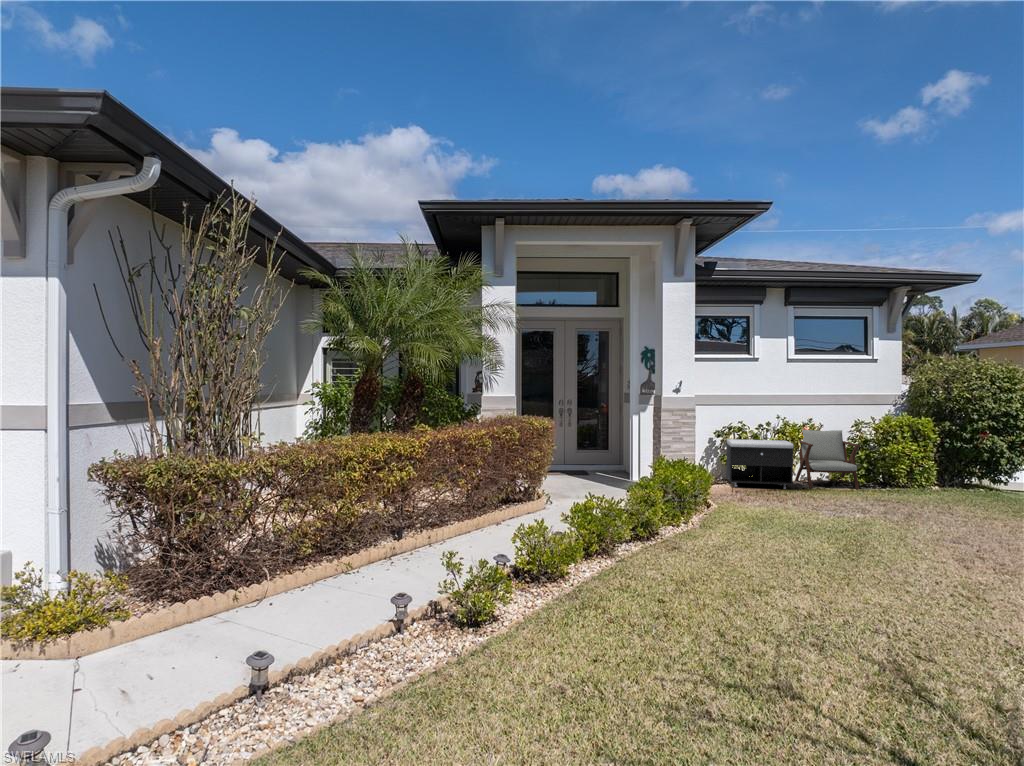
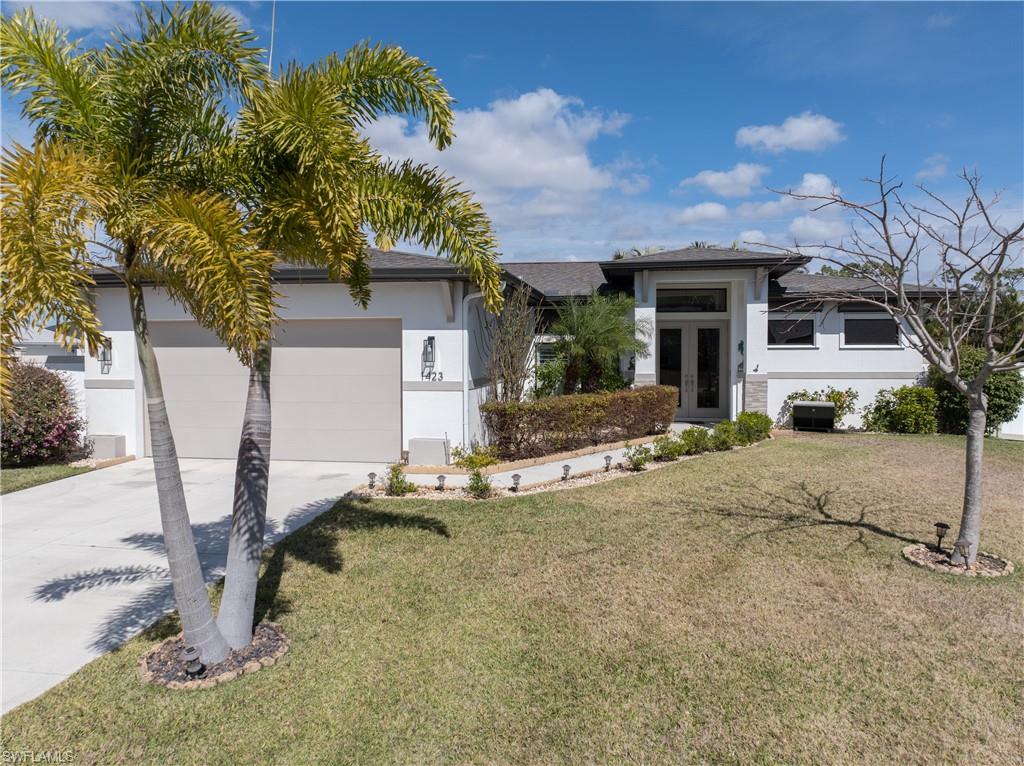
lounge chair: present [795,430,860,489] -> none [842,395,882,434]

